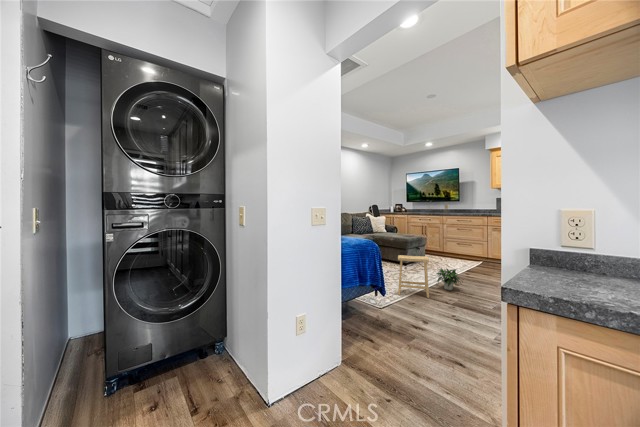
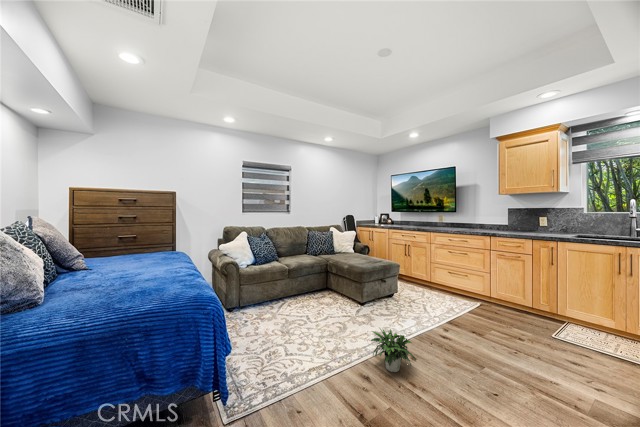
footstool: present [398,255,429,298] -> none [291,306,349,395]

